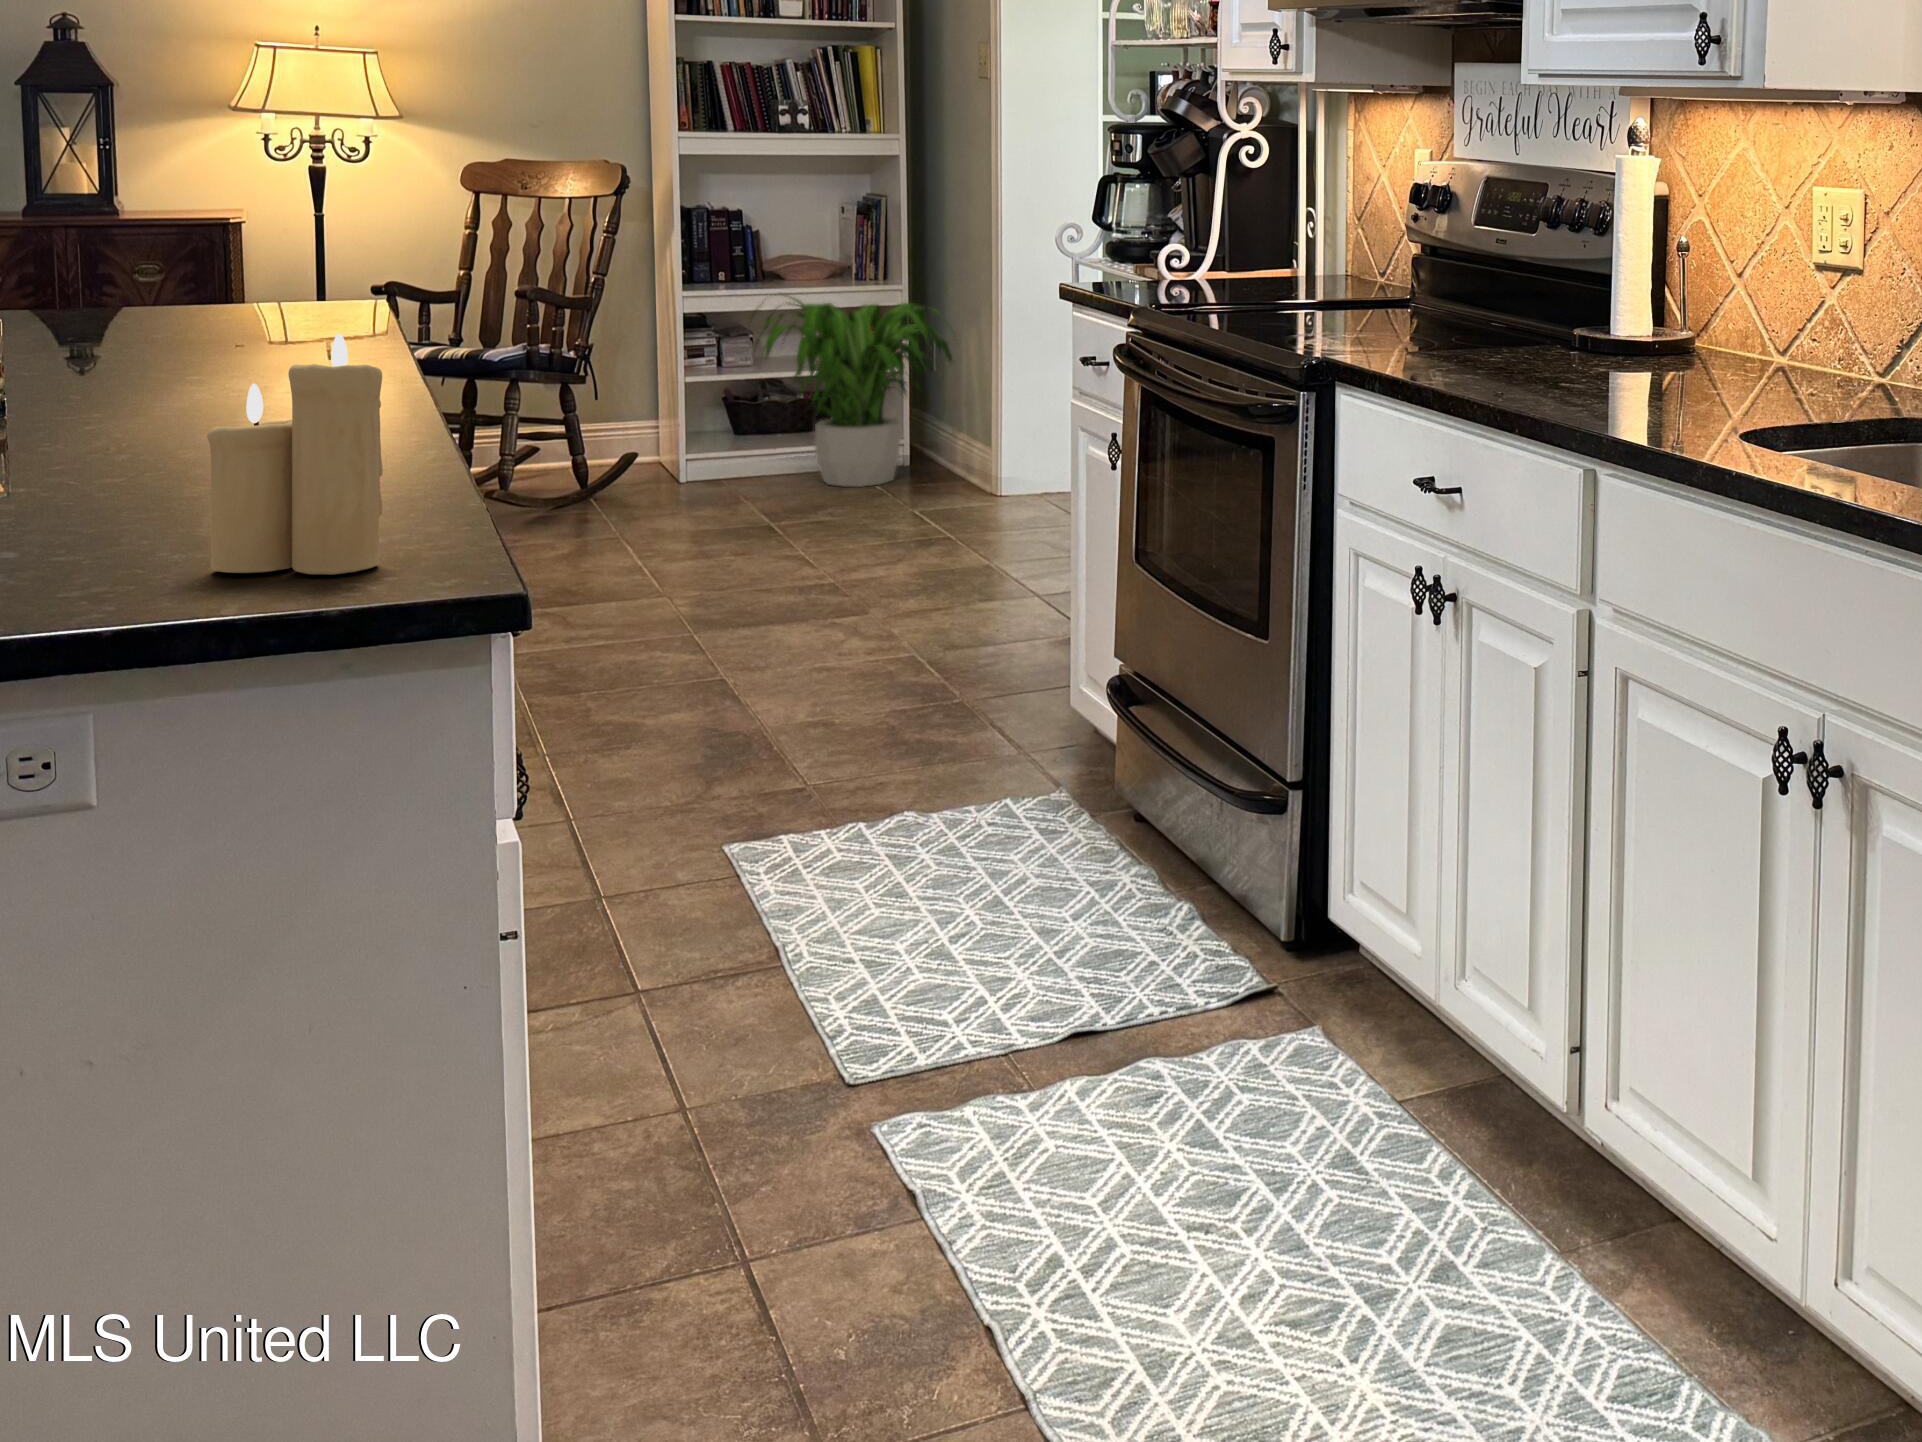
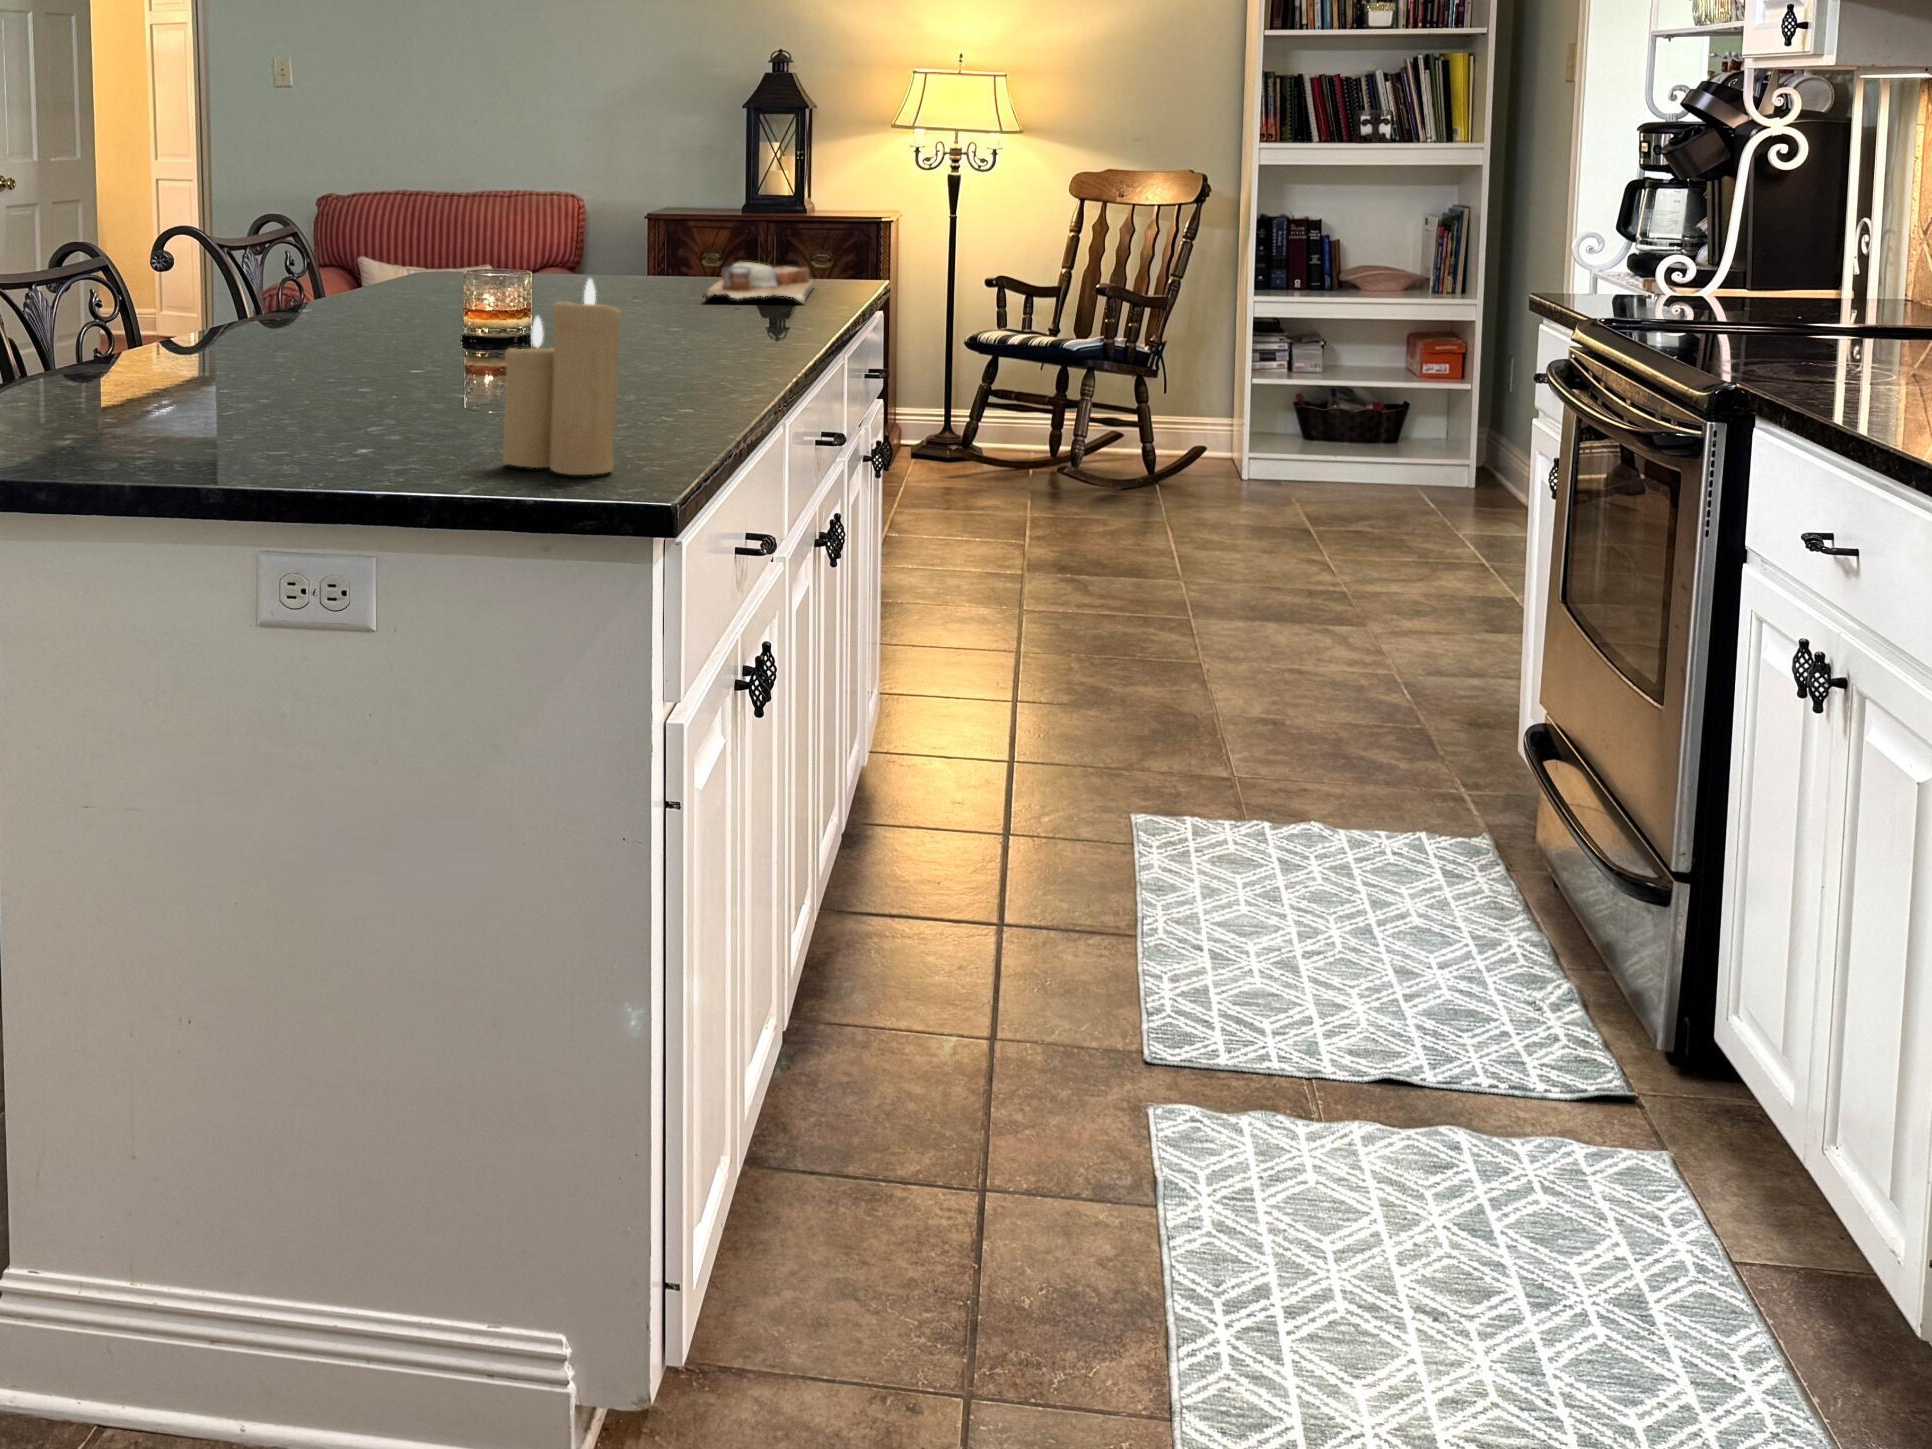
cutting board: none [145,287,297,337] -> present [703,262,814,304]
potted plant: present [755,295,957,487] -> none [1314,302,1525,502]

